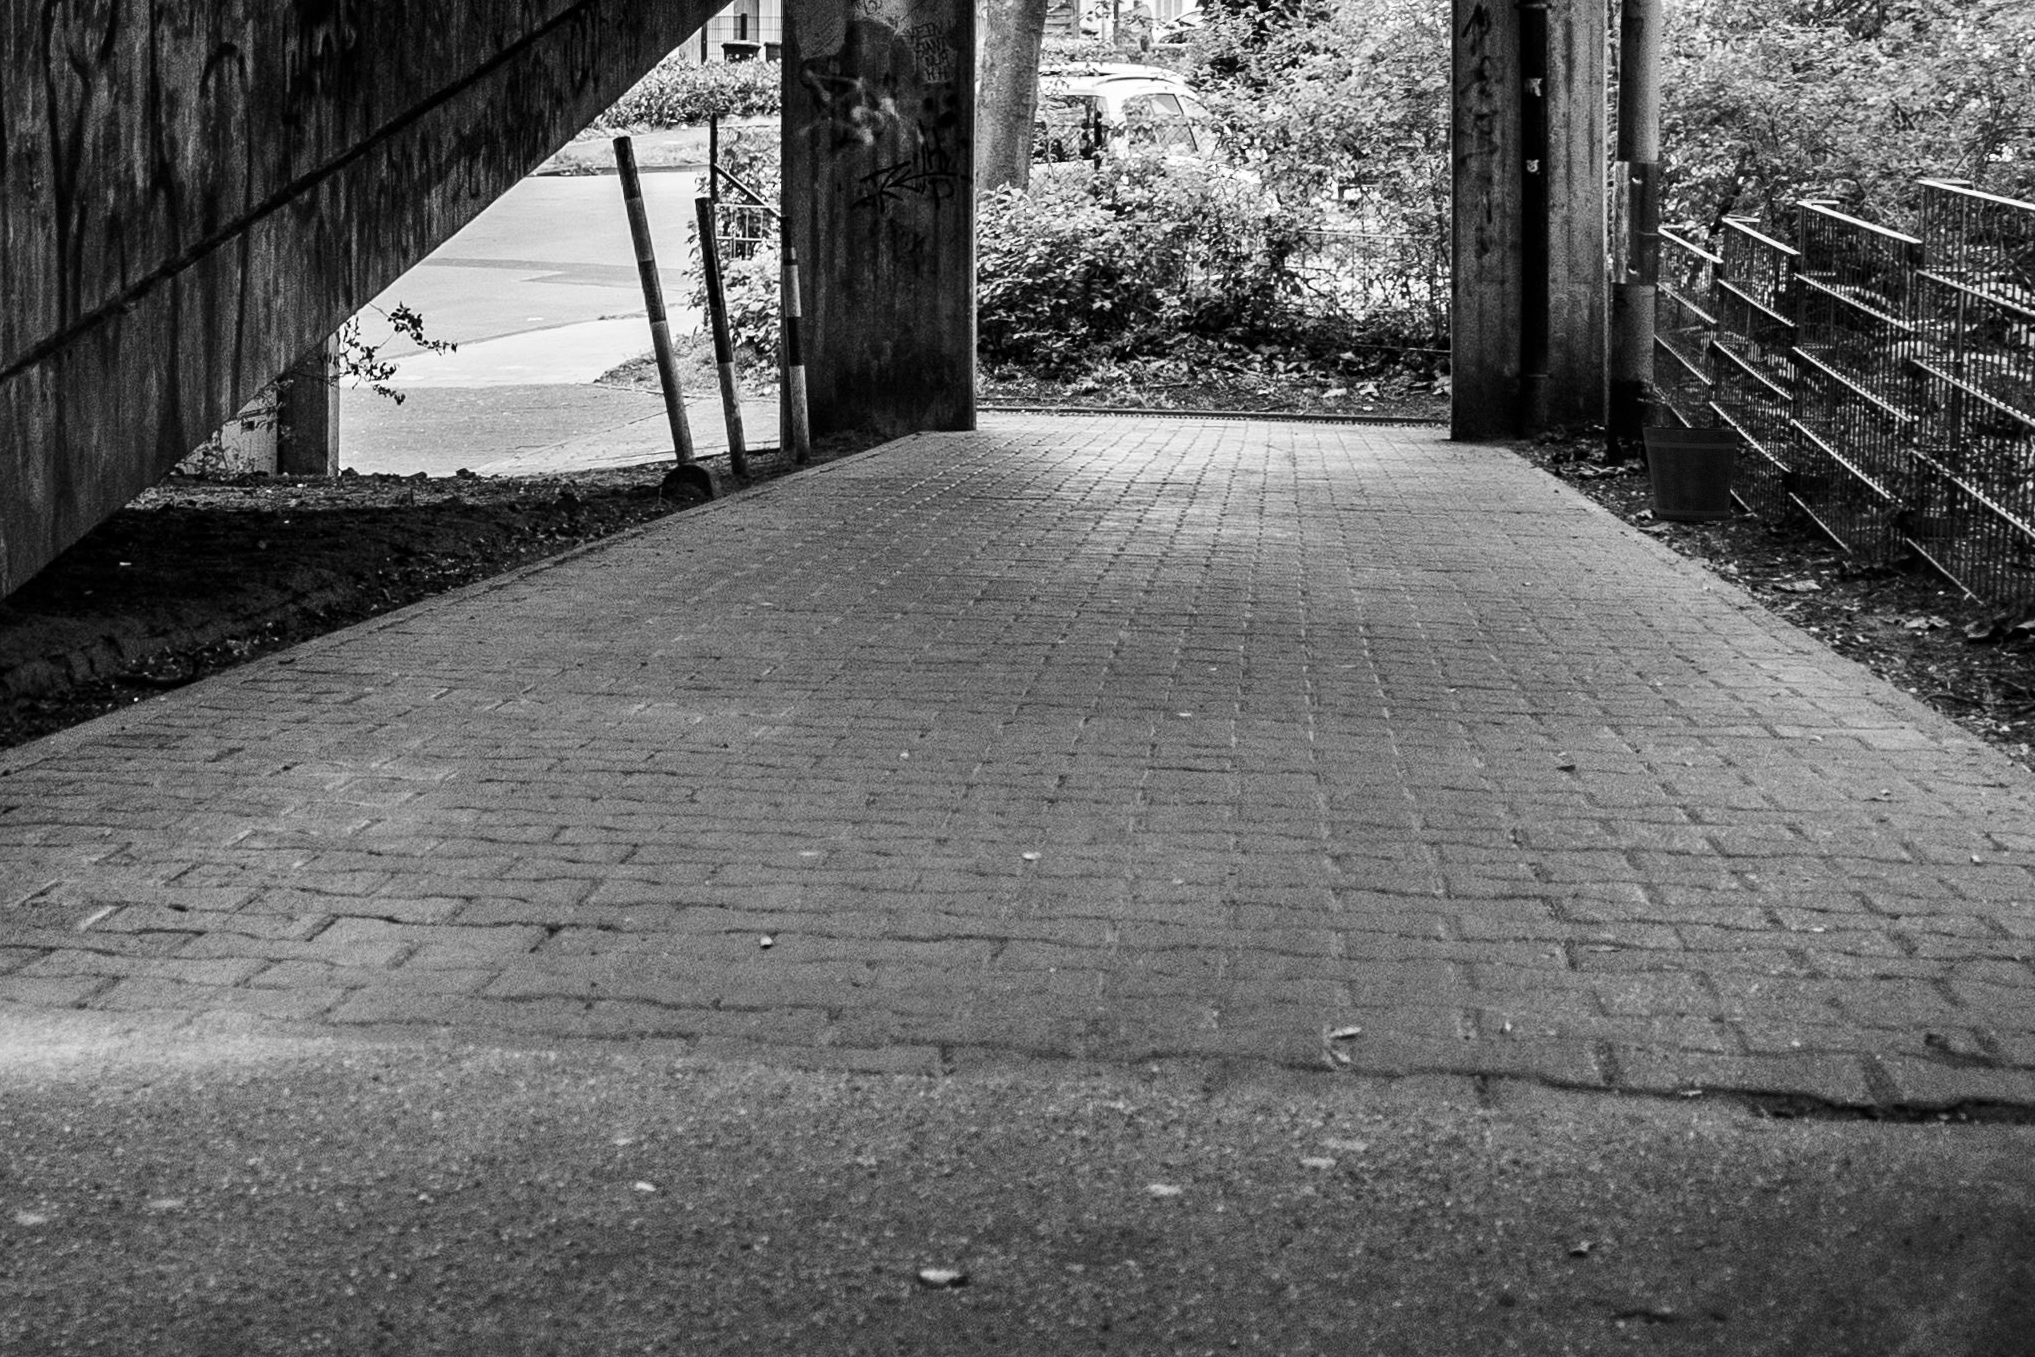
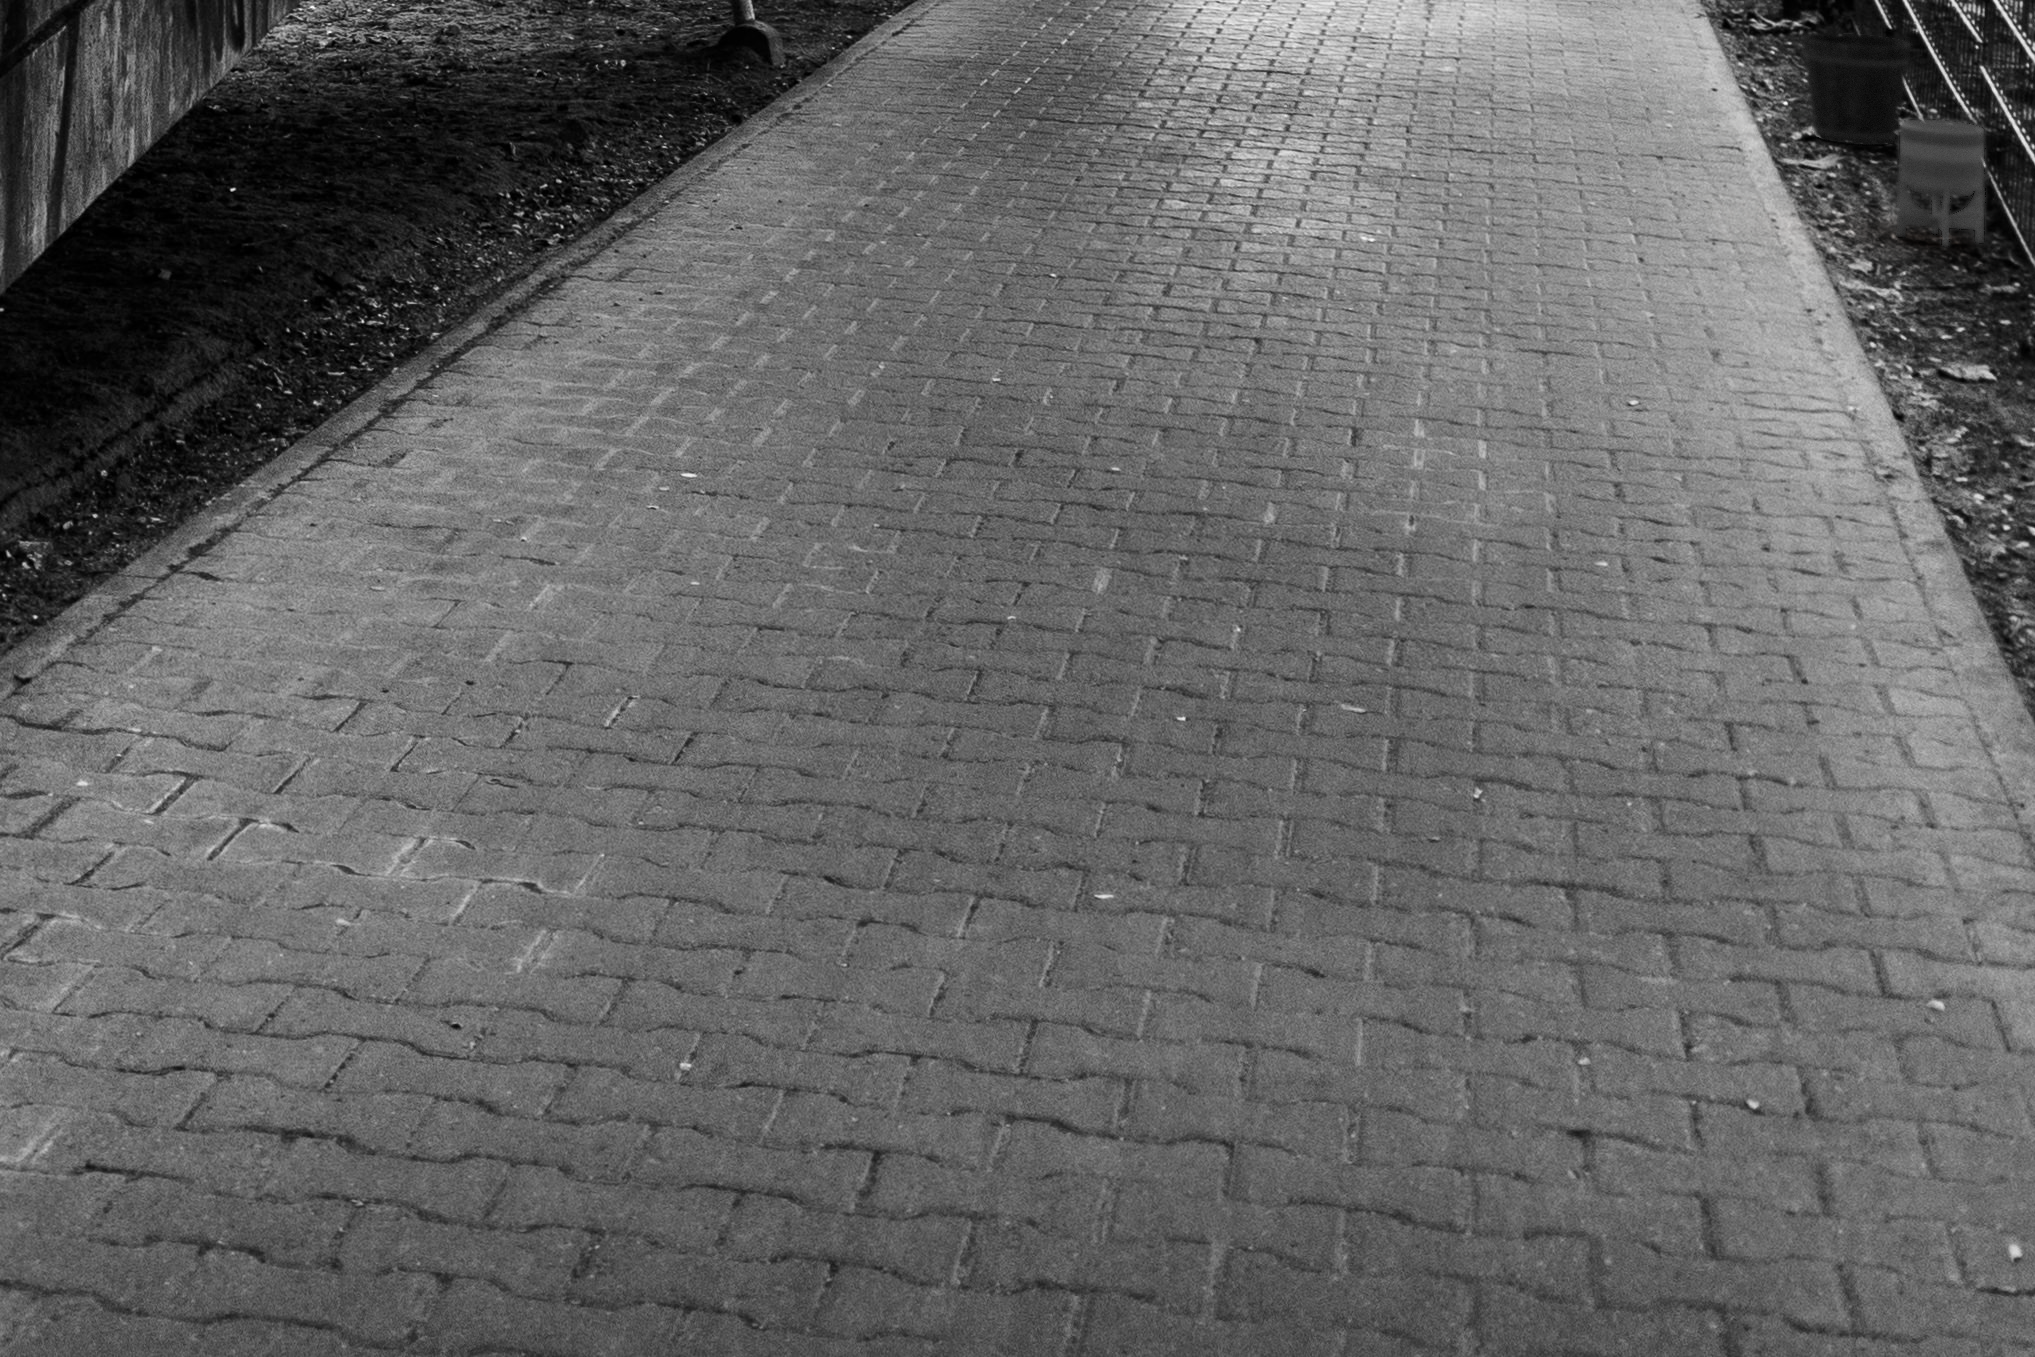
planter: none [1738,451,1813,556] -> present [1897,120,1985,246]

